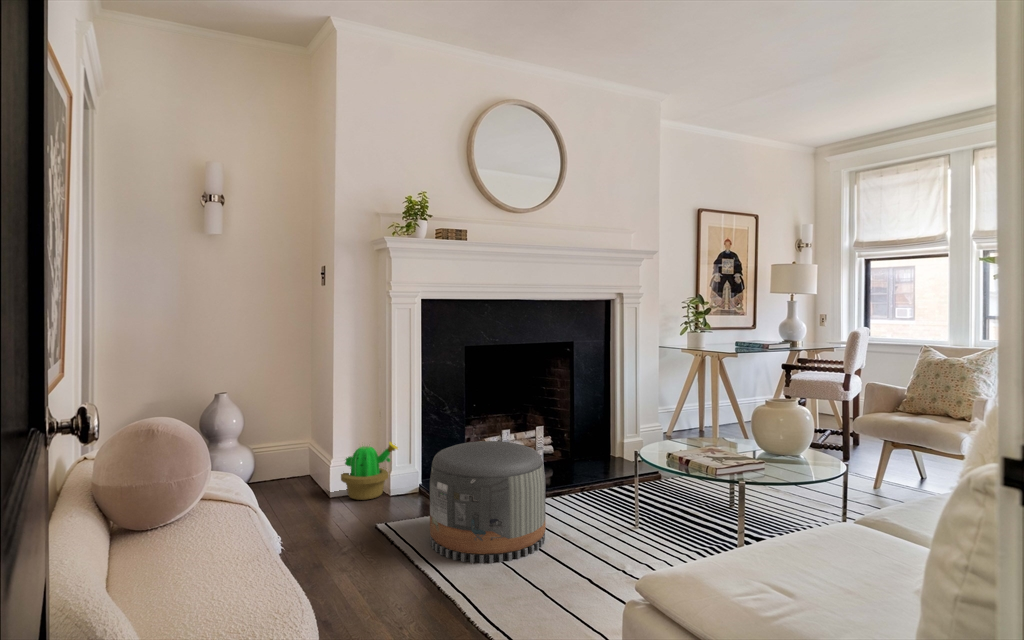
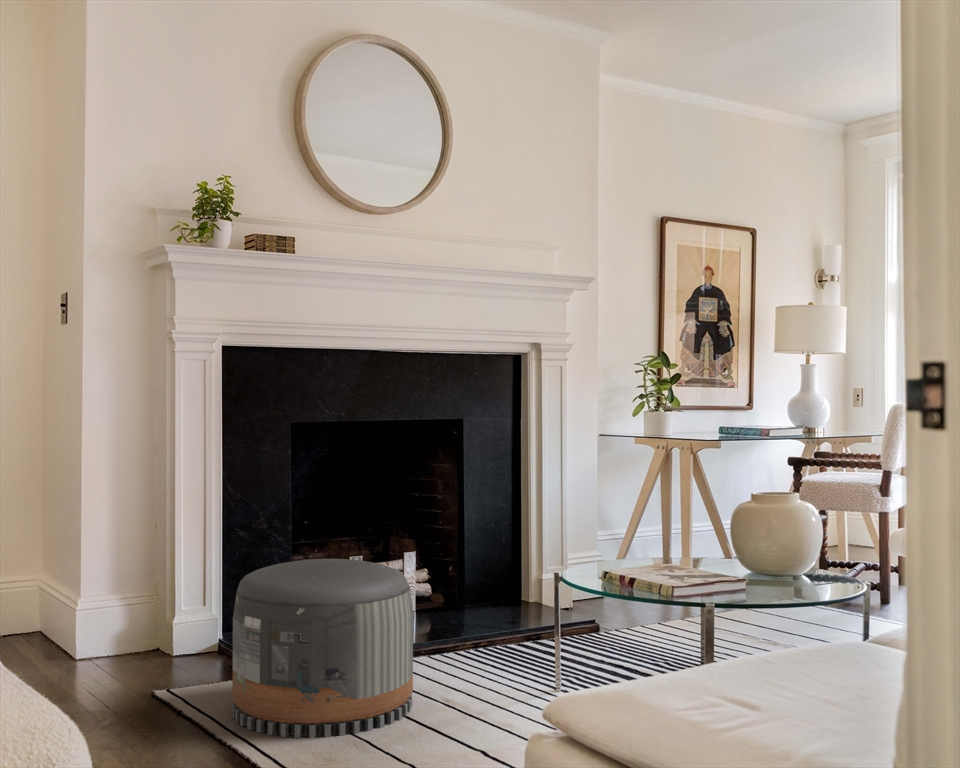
decorative plant: present [341,442,398,500] -> none [86,571,182,664]

